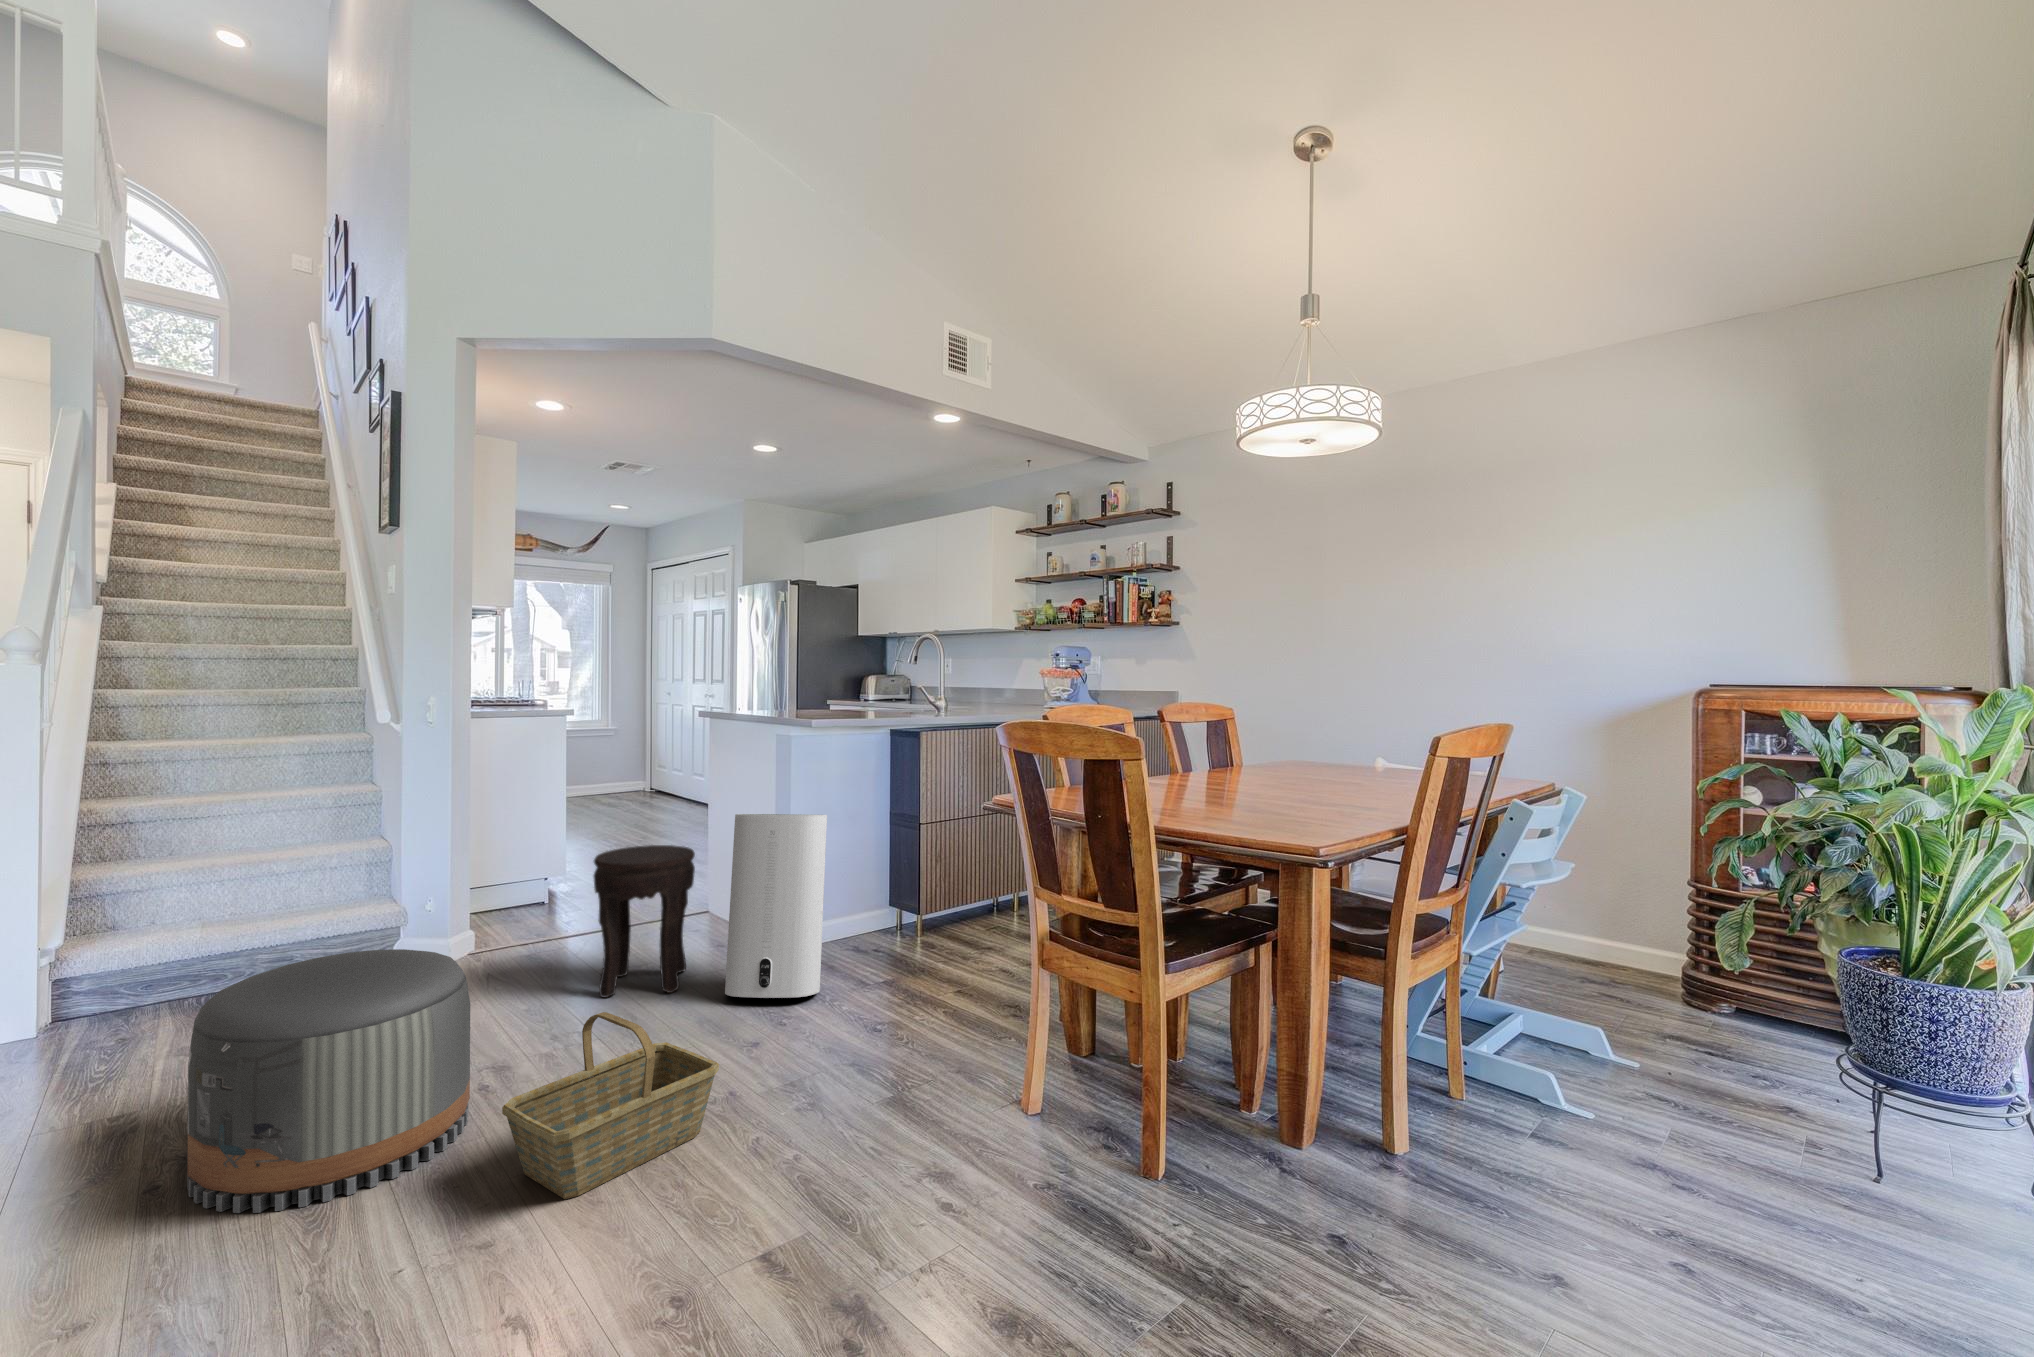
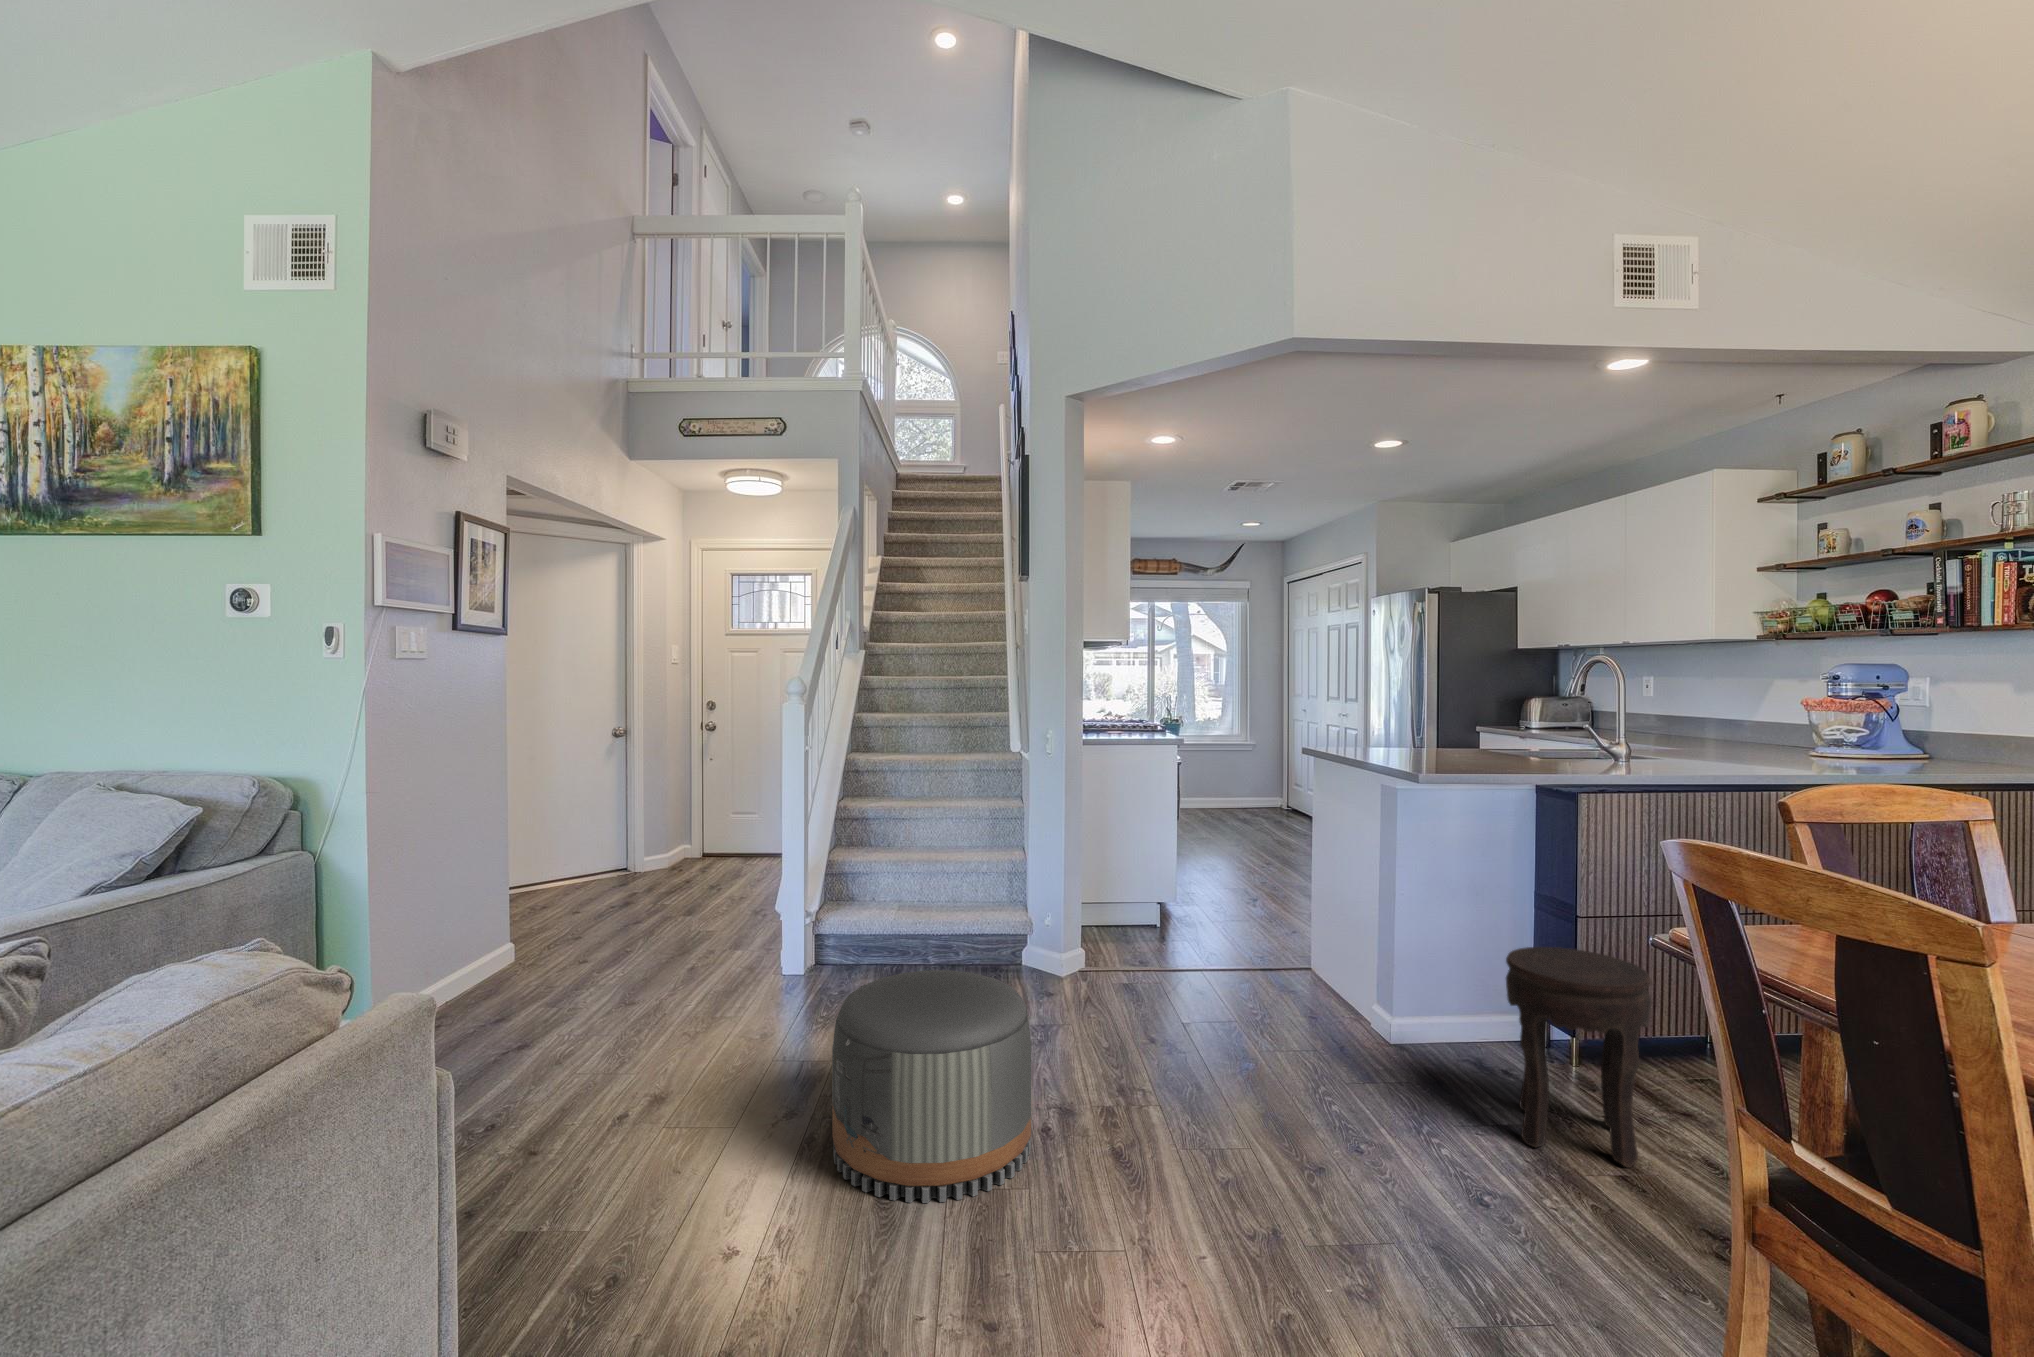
air purifier: present [725,814,827,998] -> none [1299,879,1426,1119]
side table: present [594,845,695,997] -> present [1506,947,1651,1167]
basket: present [502,1012,719,1199] -> none [1035,1096,1251,1296]

